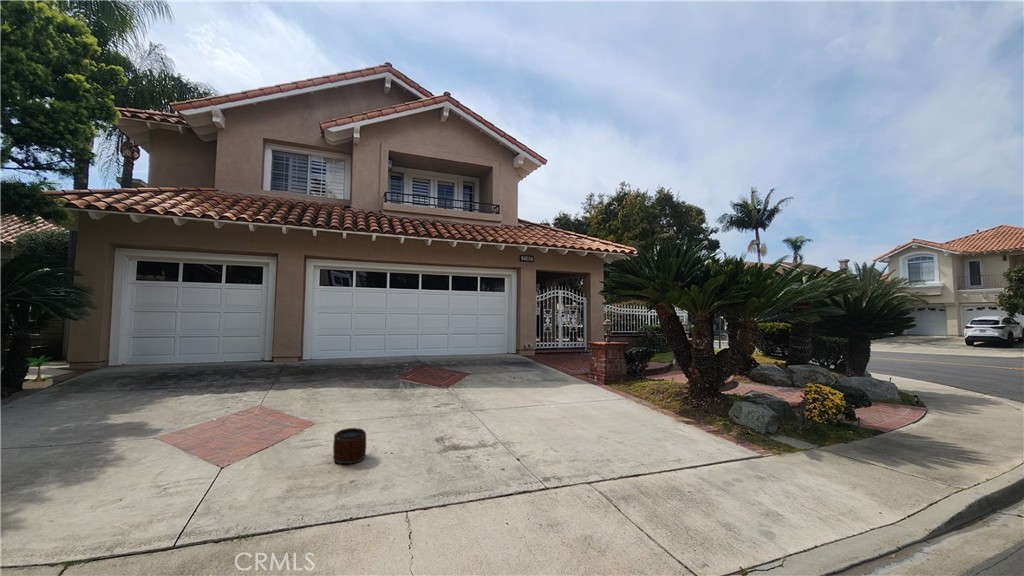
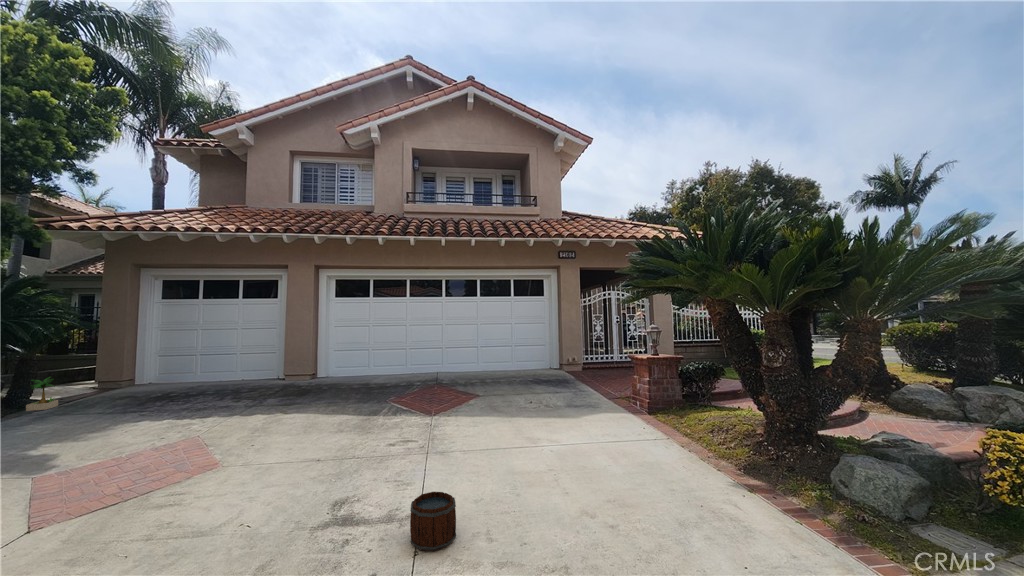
bucket: present [333,428,366,464] -> present [410,492,456,551]

